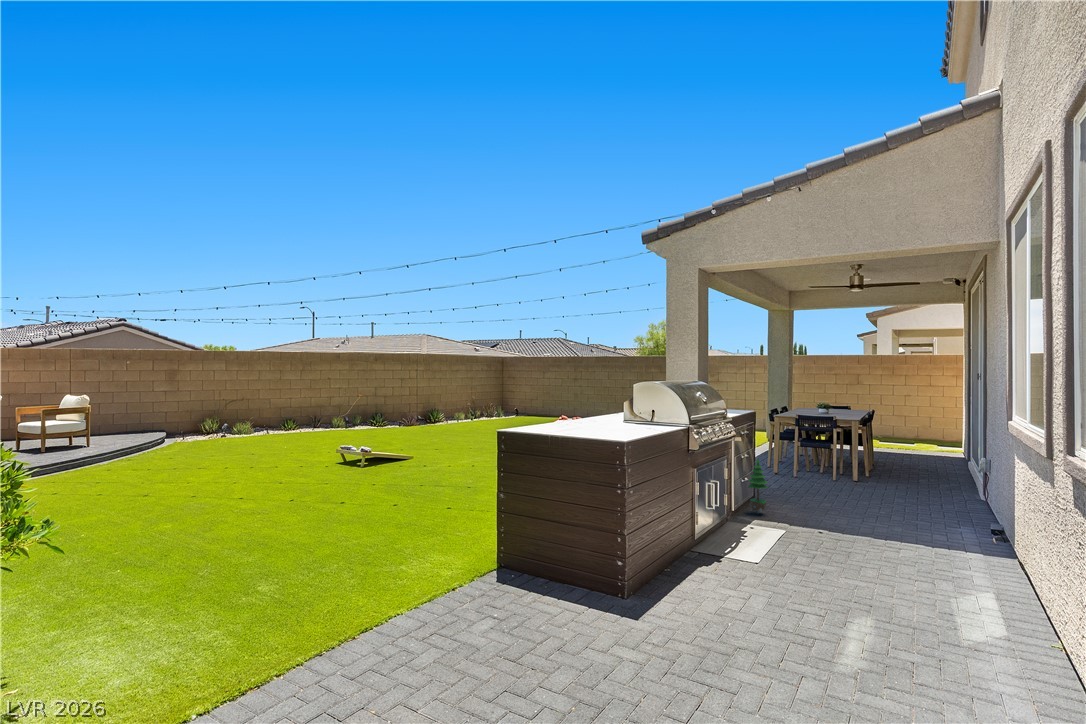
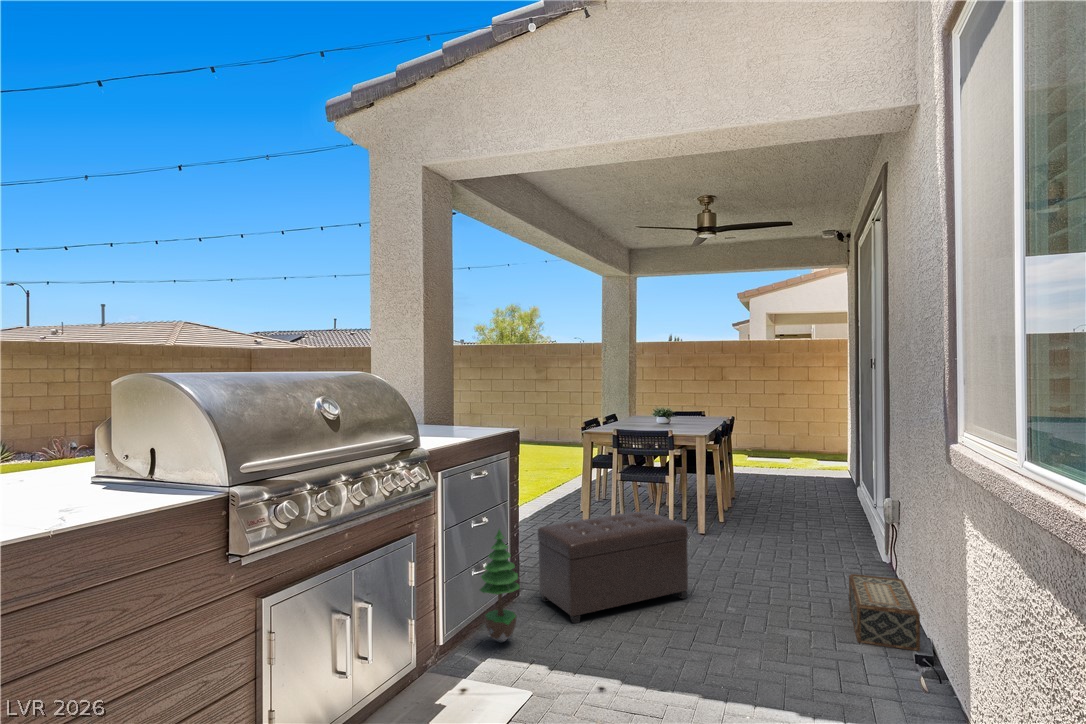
ottoman: none [767,460,855,511] -> present [538,511,688,623]
woven basket: none [956,497,997,533] -> present [849,574,920,651]

